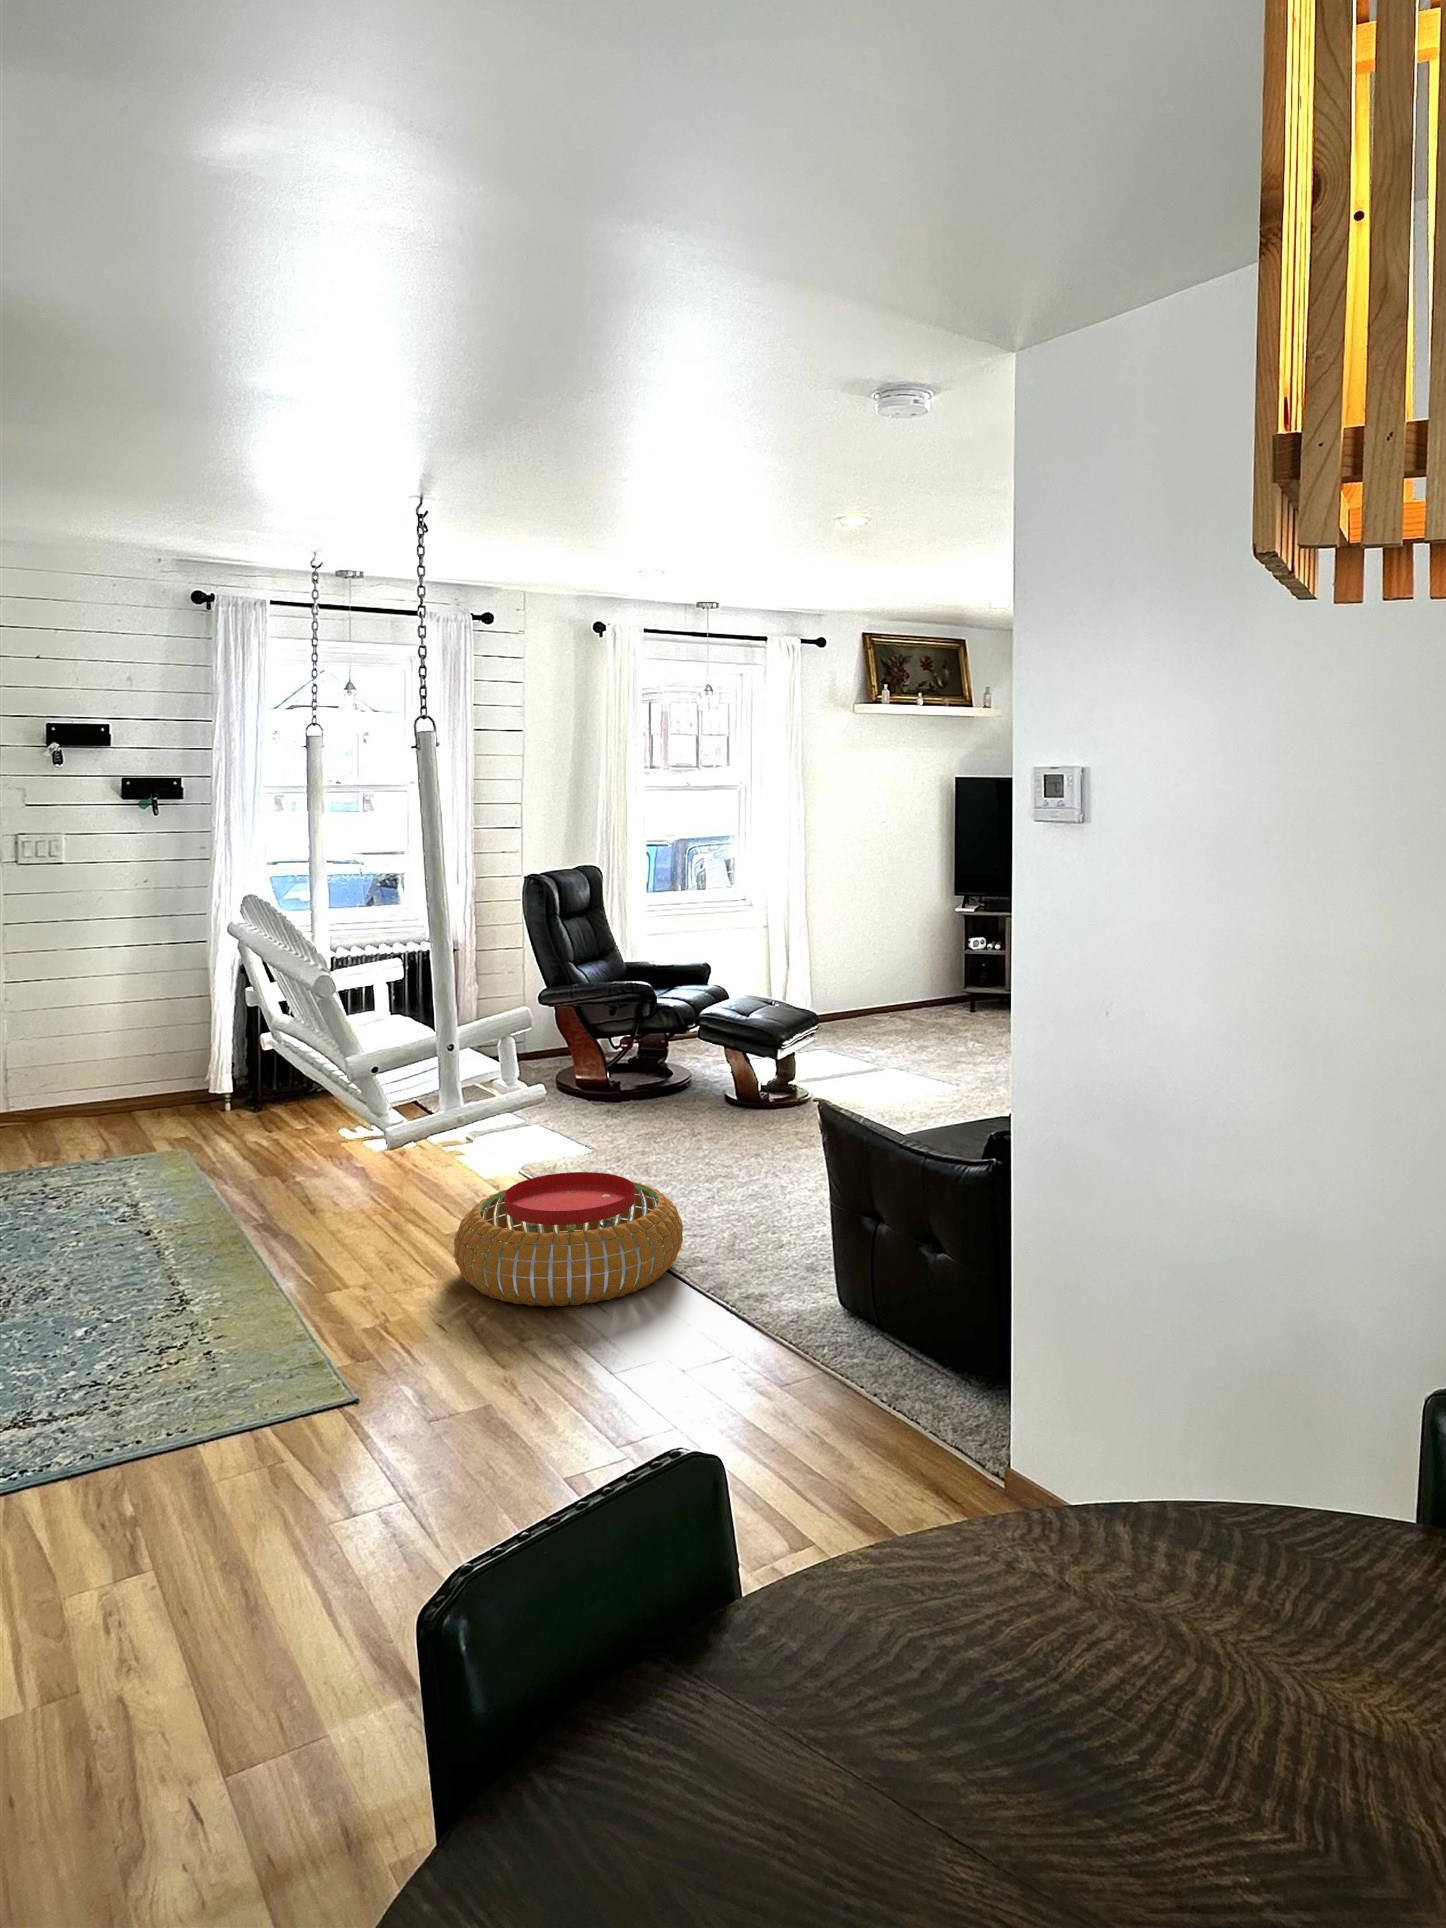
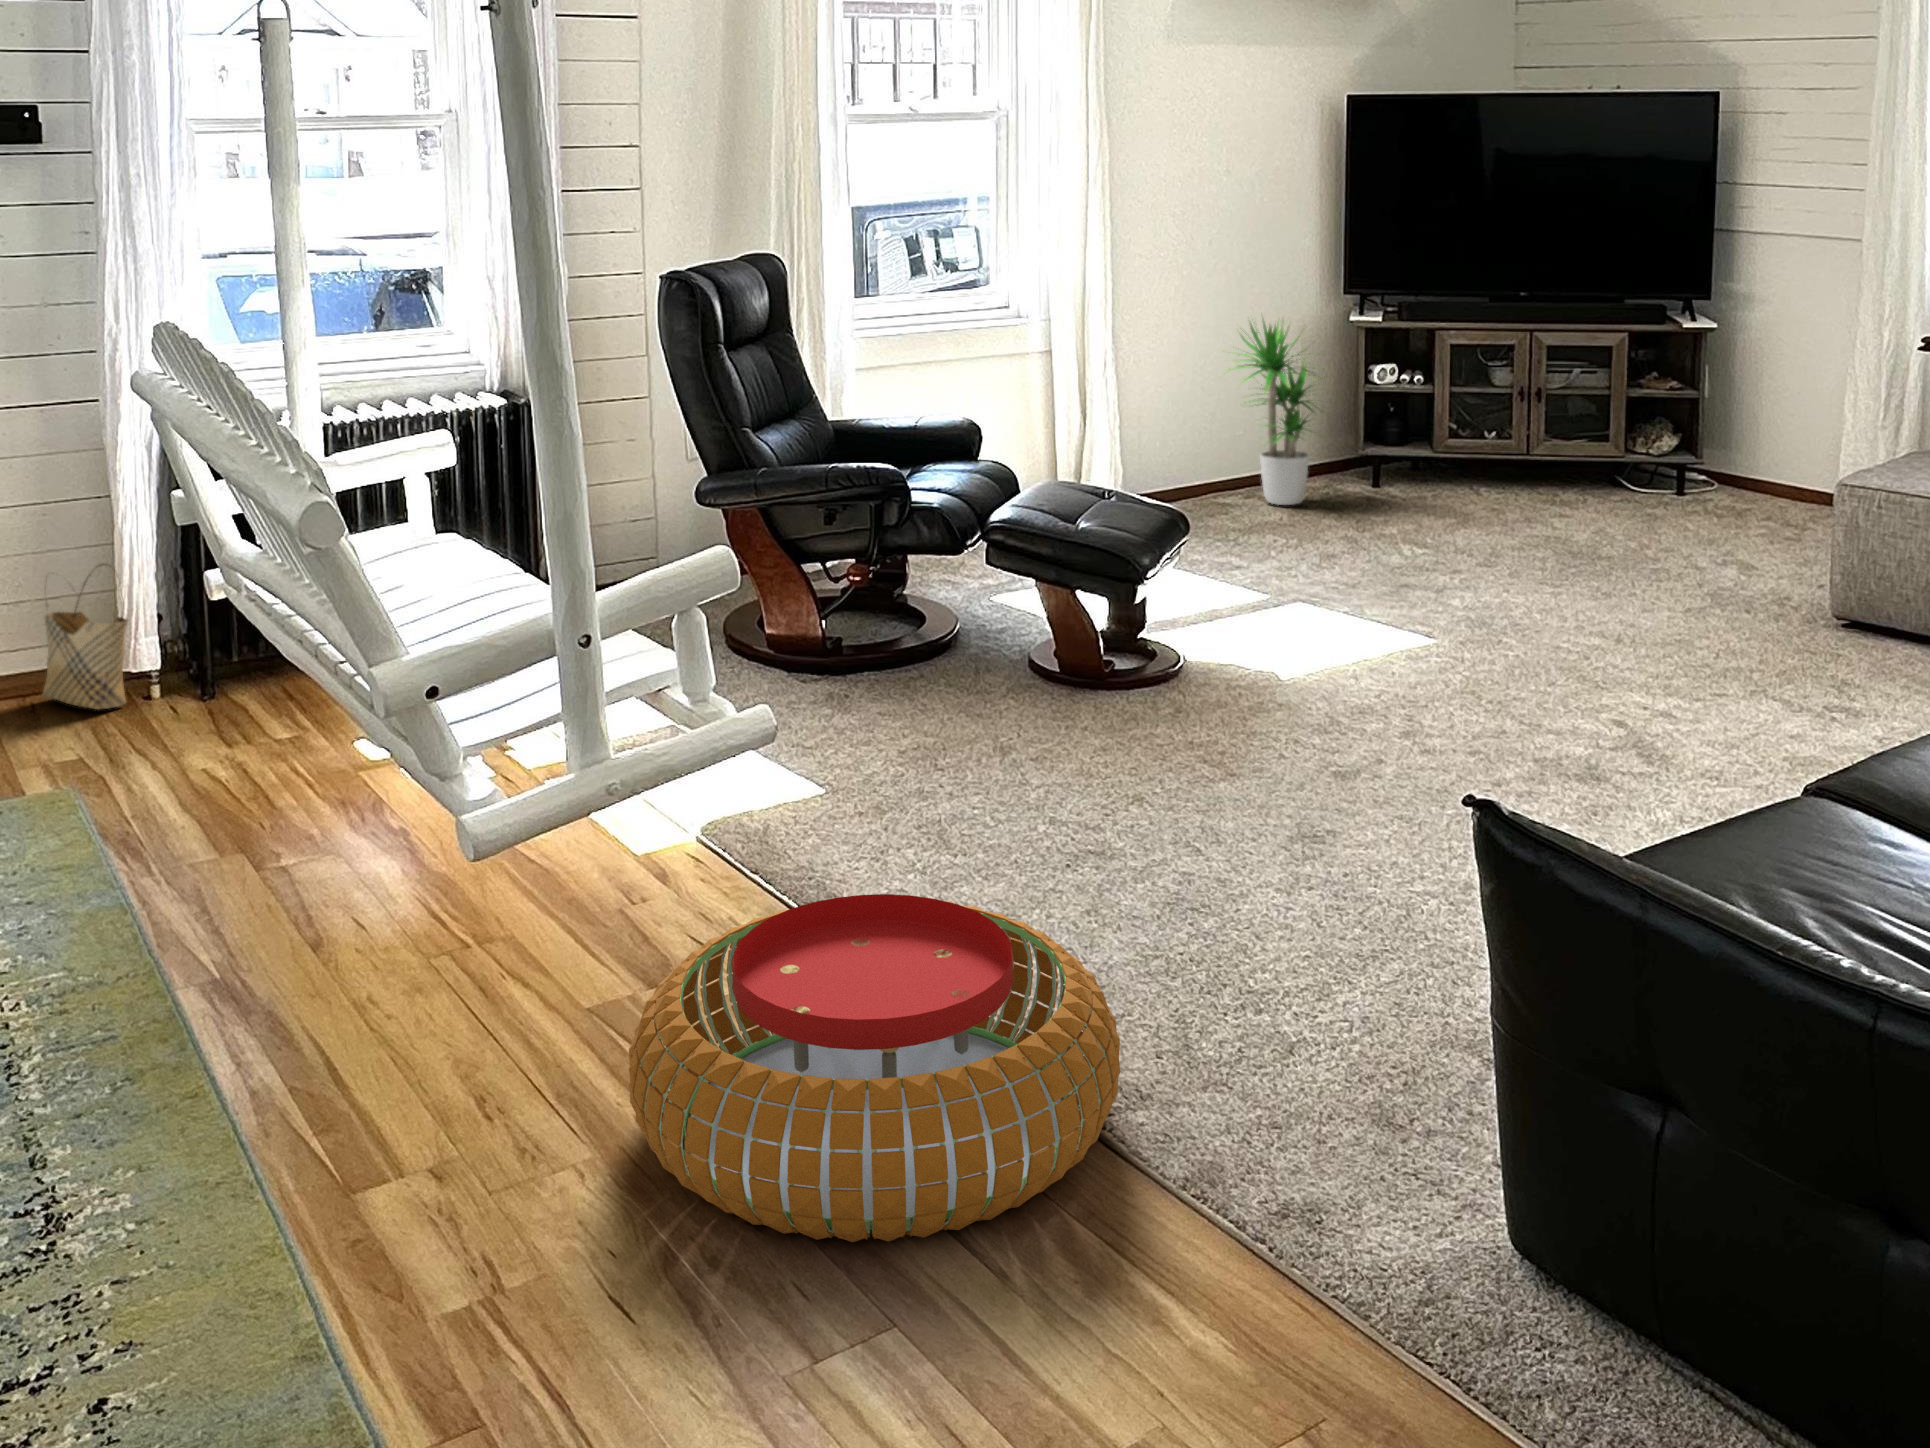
potted plant: none [873,905,945,1021] -> present [1229,322,1322,505]
woven basket: none [161,1033,213,1115] -> present [43,564,128,709]

